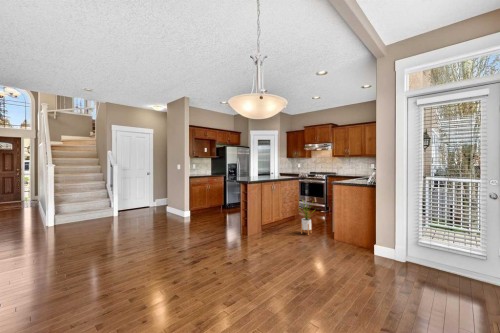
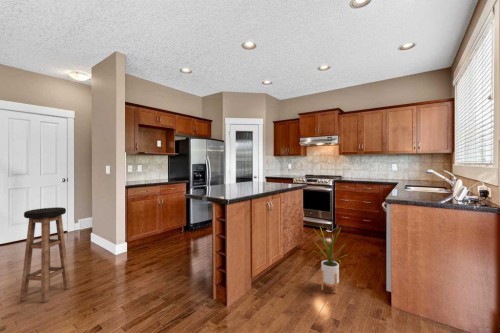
bar stool: none [148,186,168,232] -> present [20,207,70,303]

